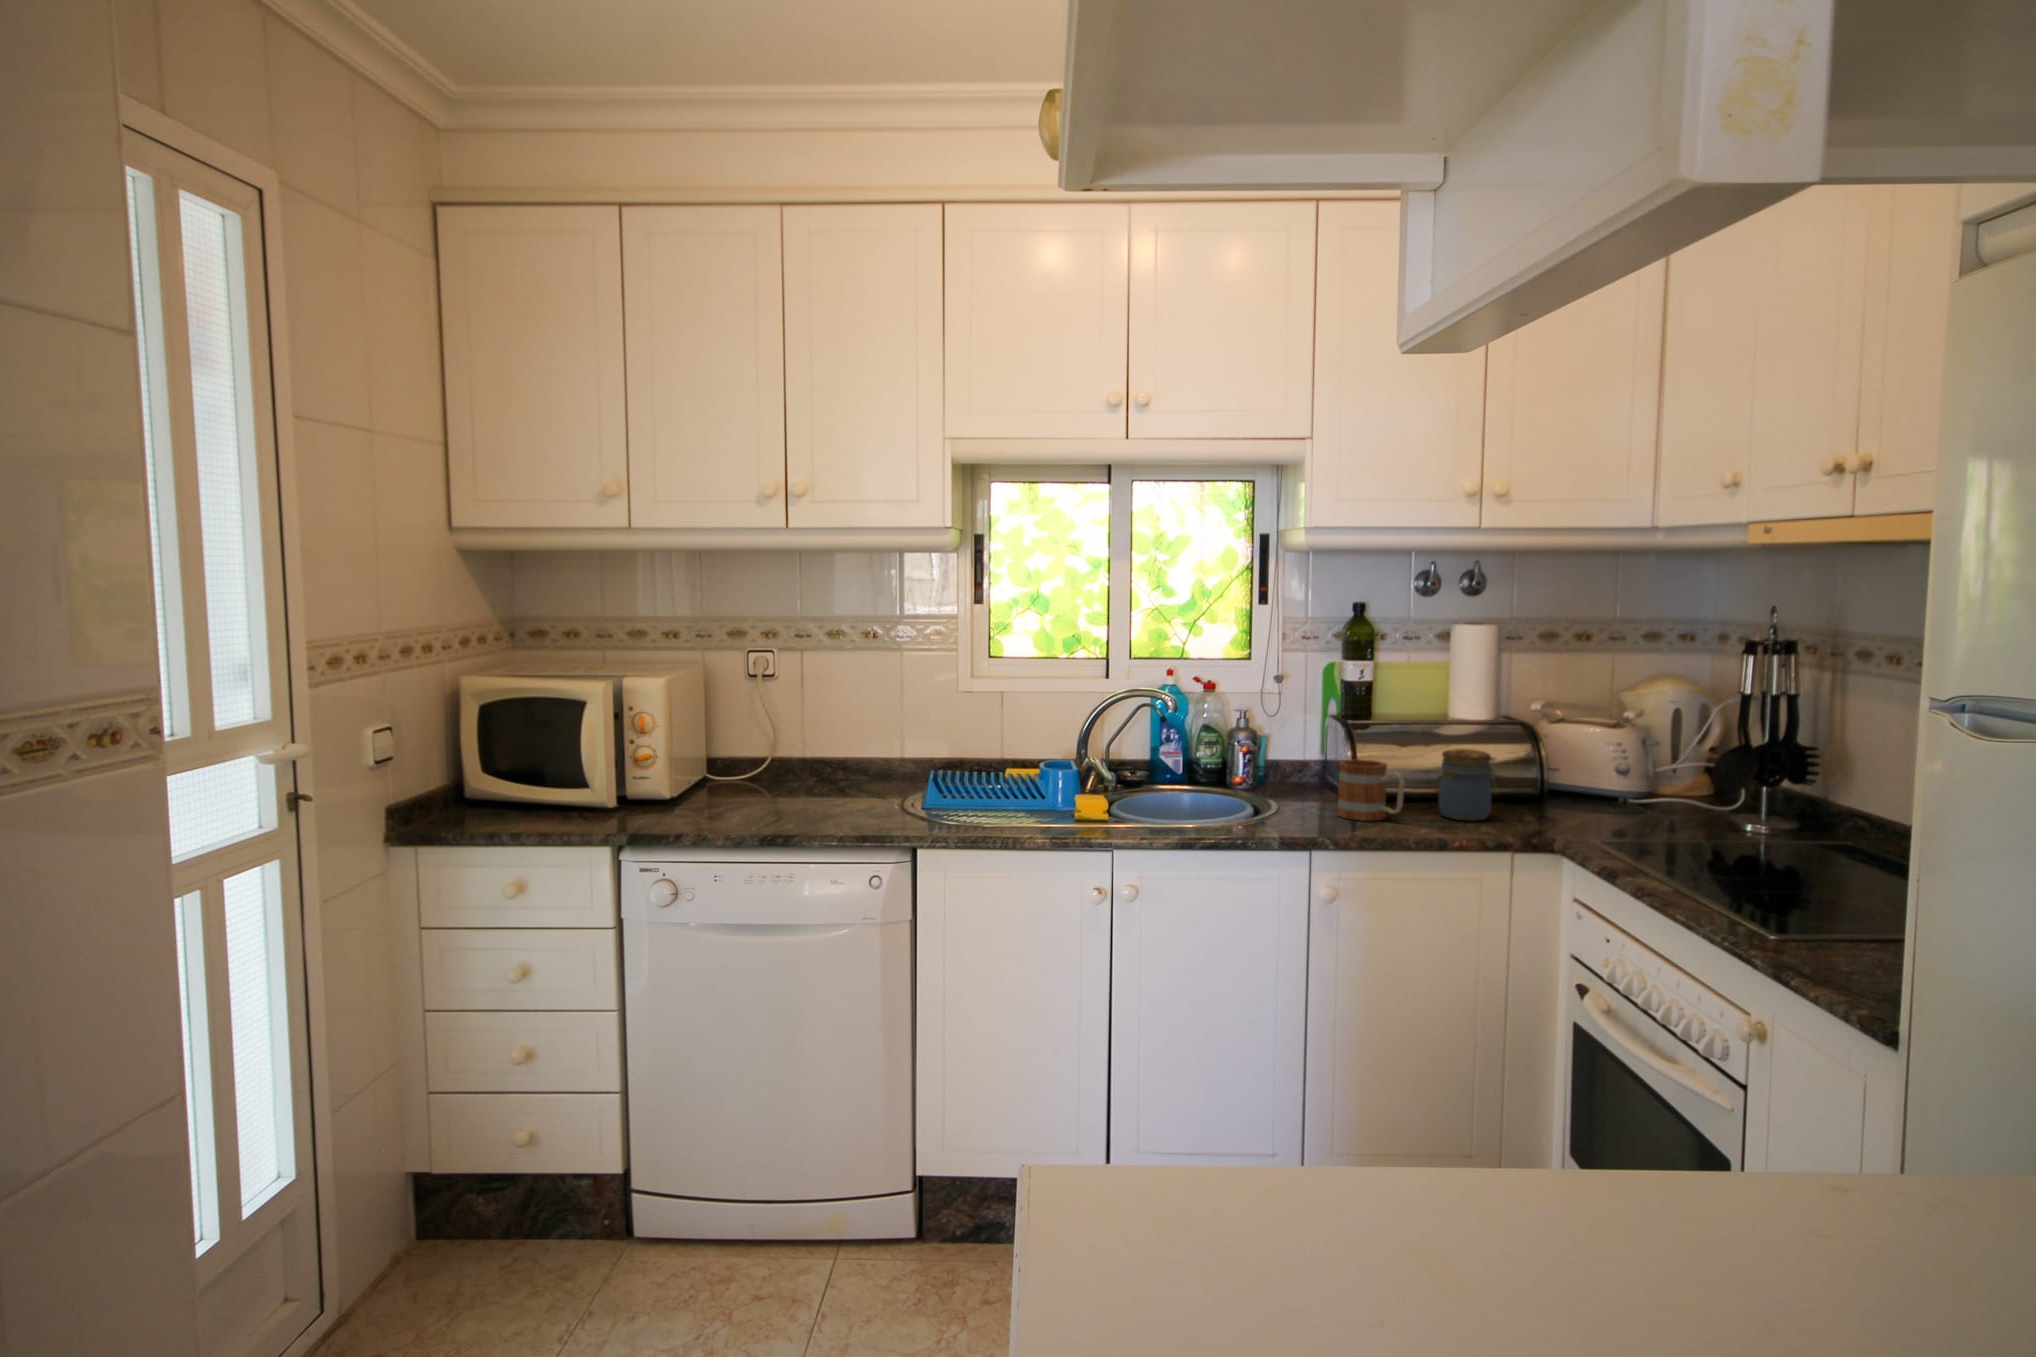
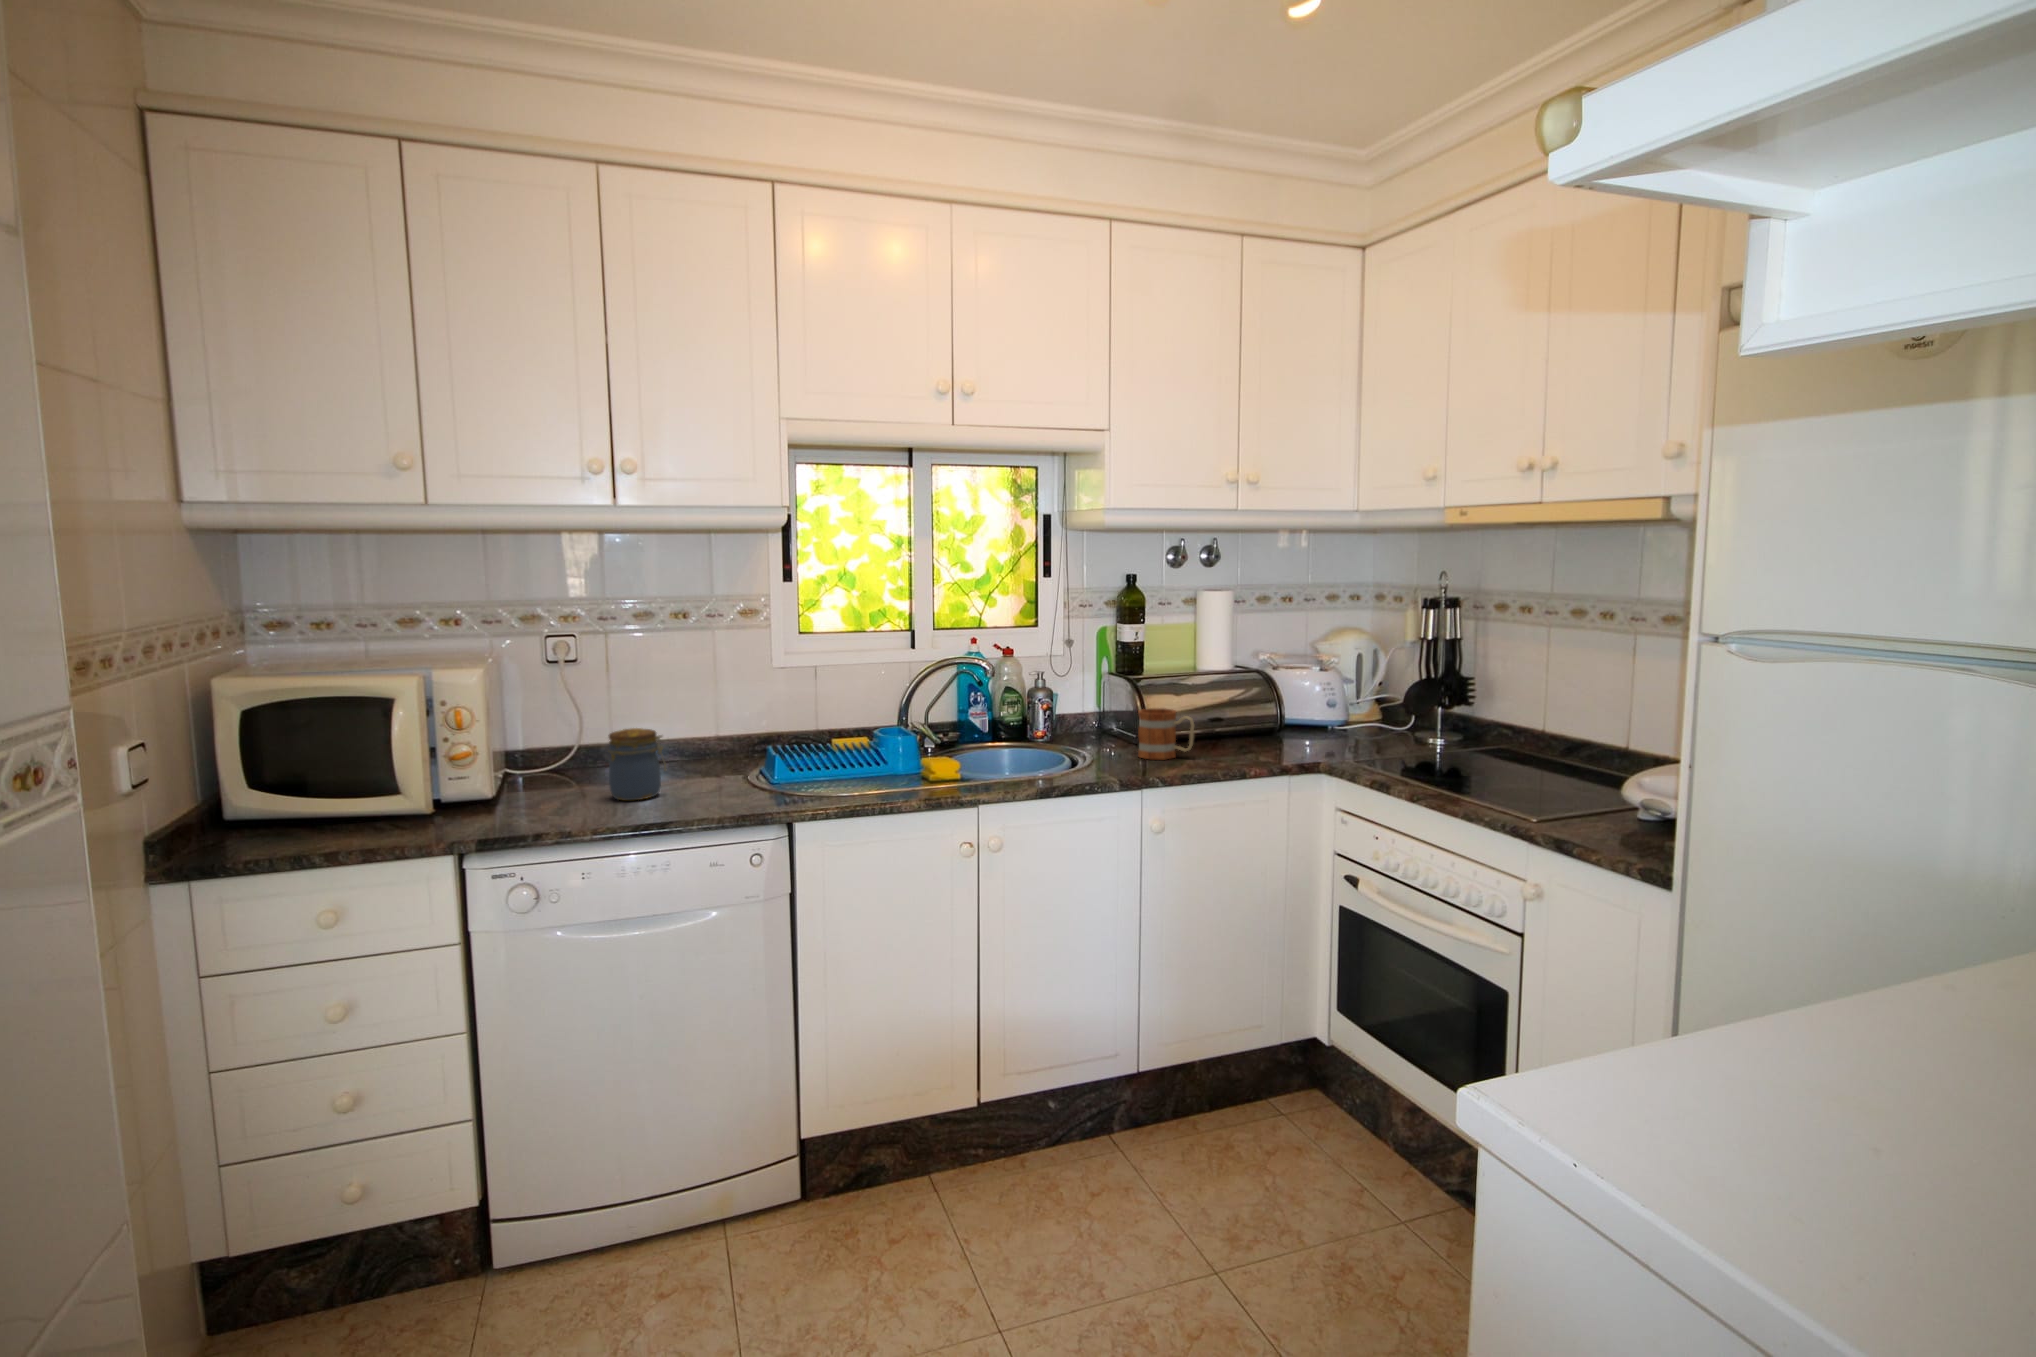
jar: present [1439,749,1496,821] -> present [608,728,666,800]

